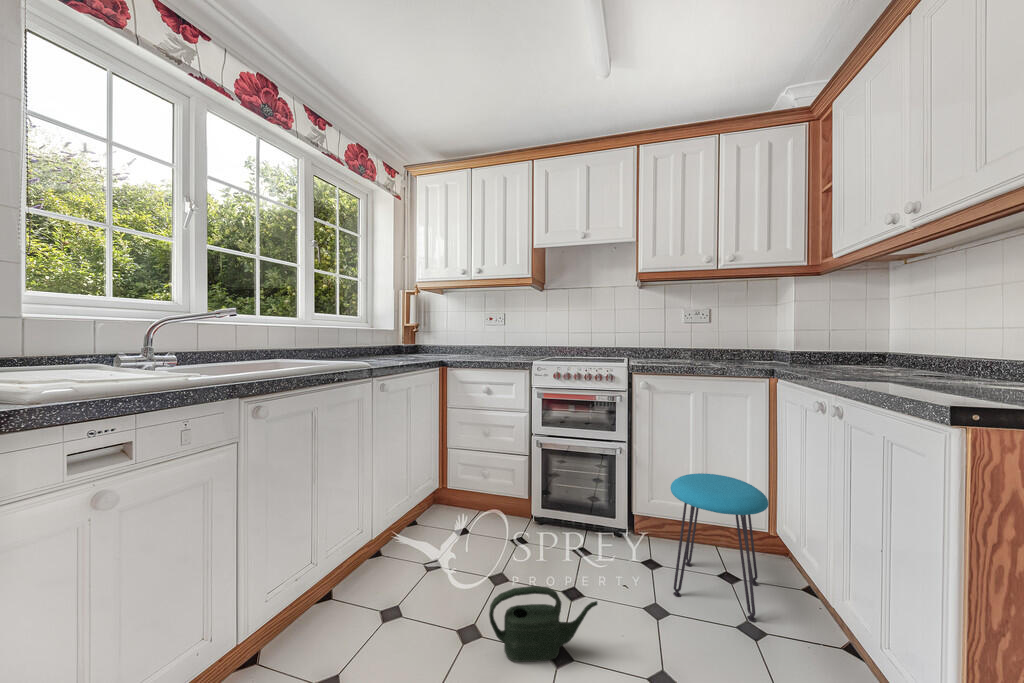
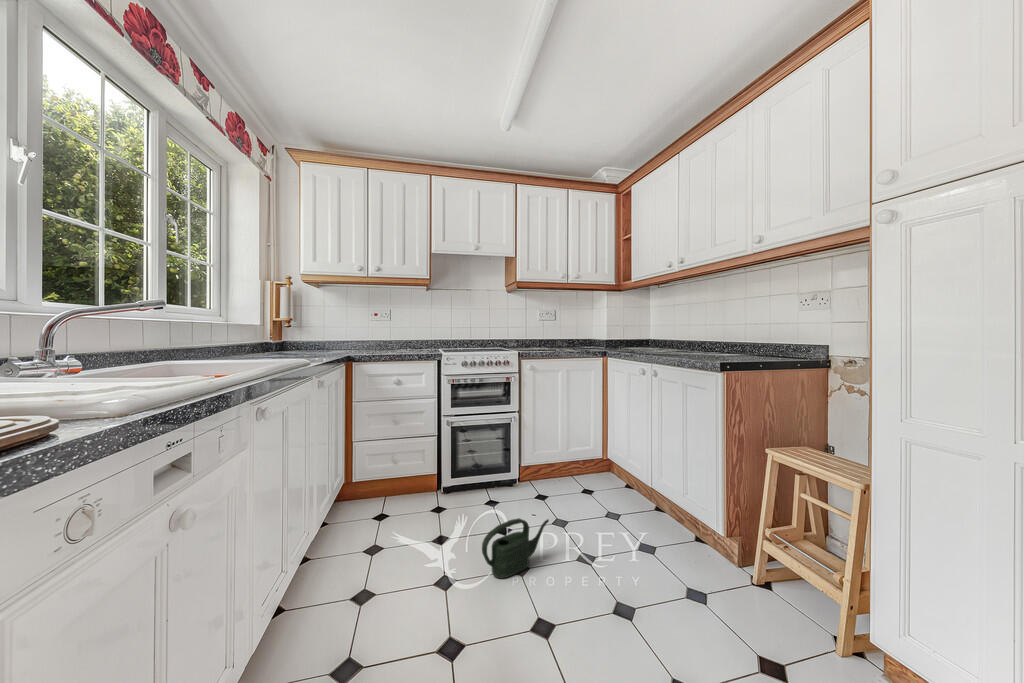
stool: present [670,473,768,621] -> none [561,425,620,510]

